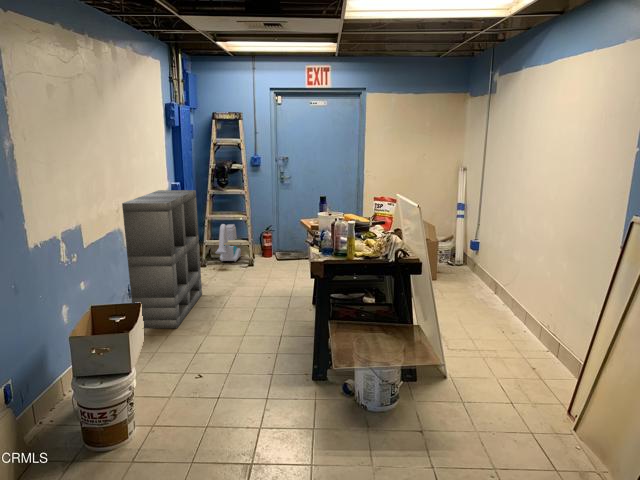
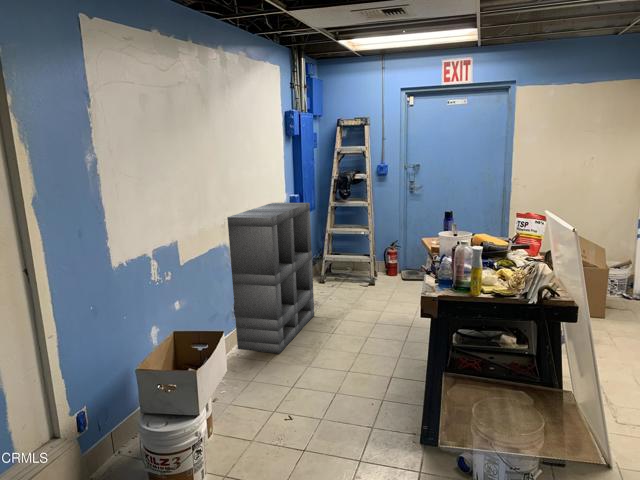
vacuum cleaner: present [215,224,241,262] -> none [334,238,364,279]

